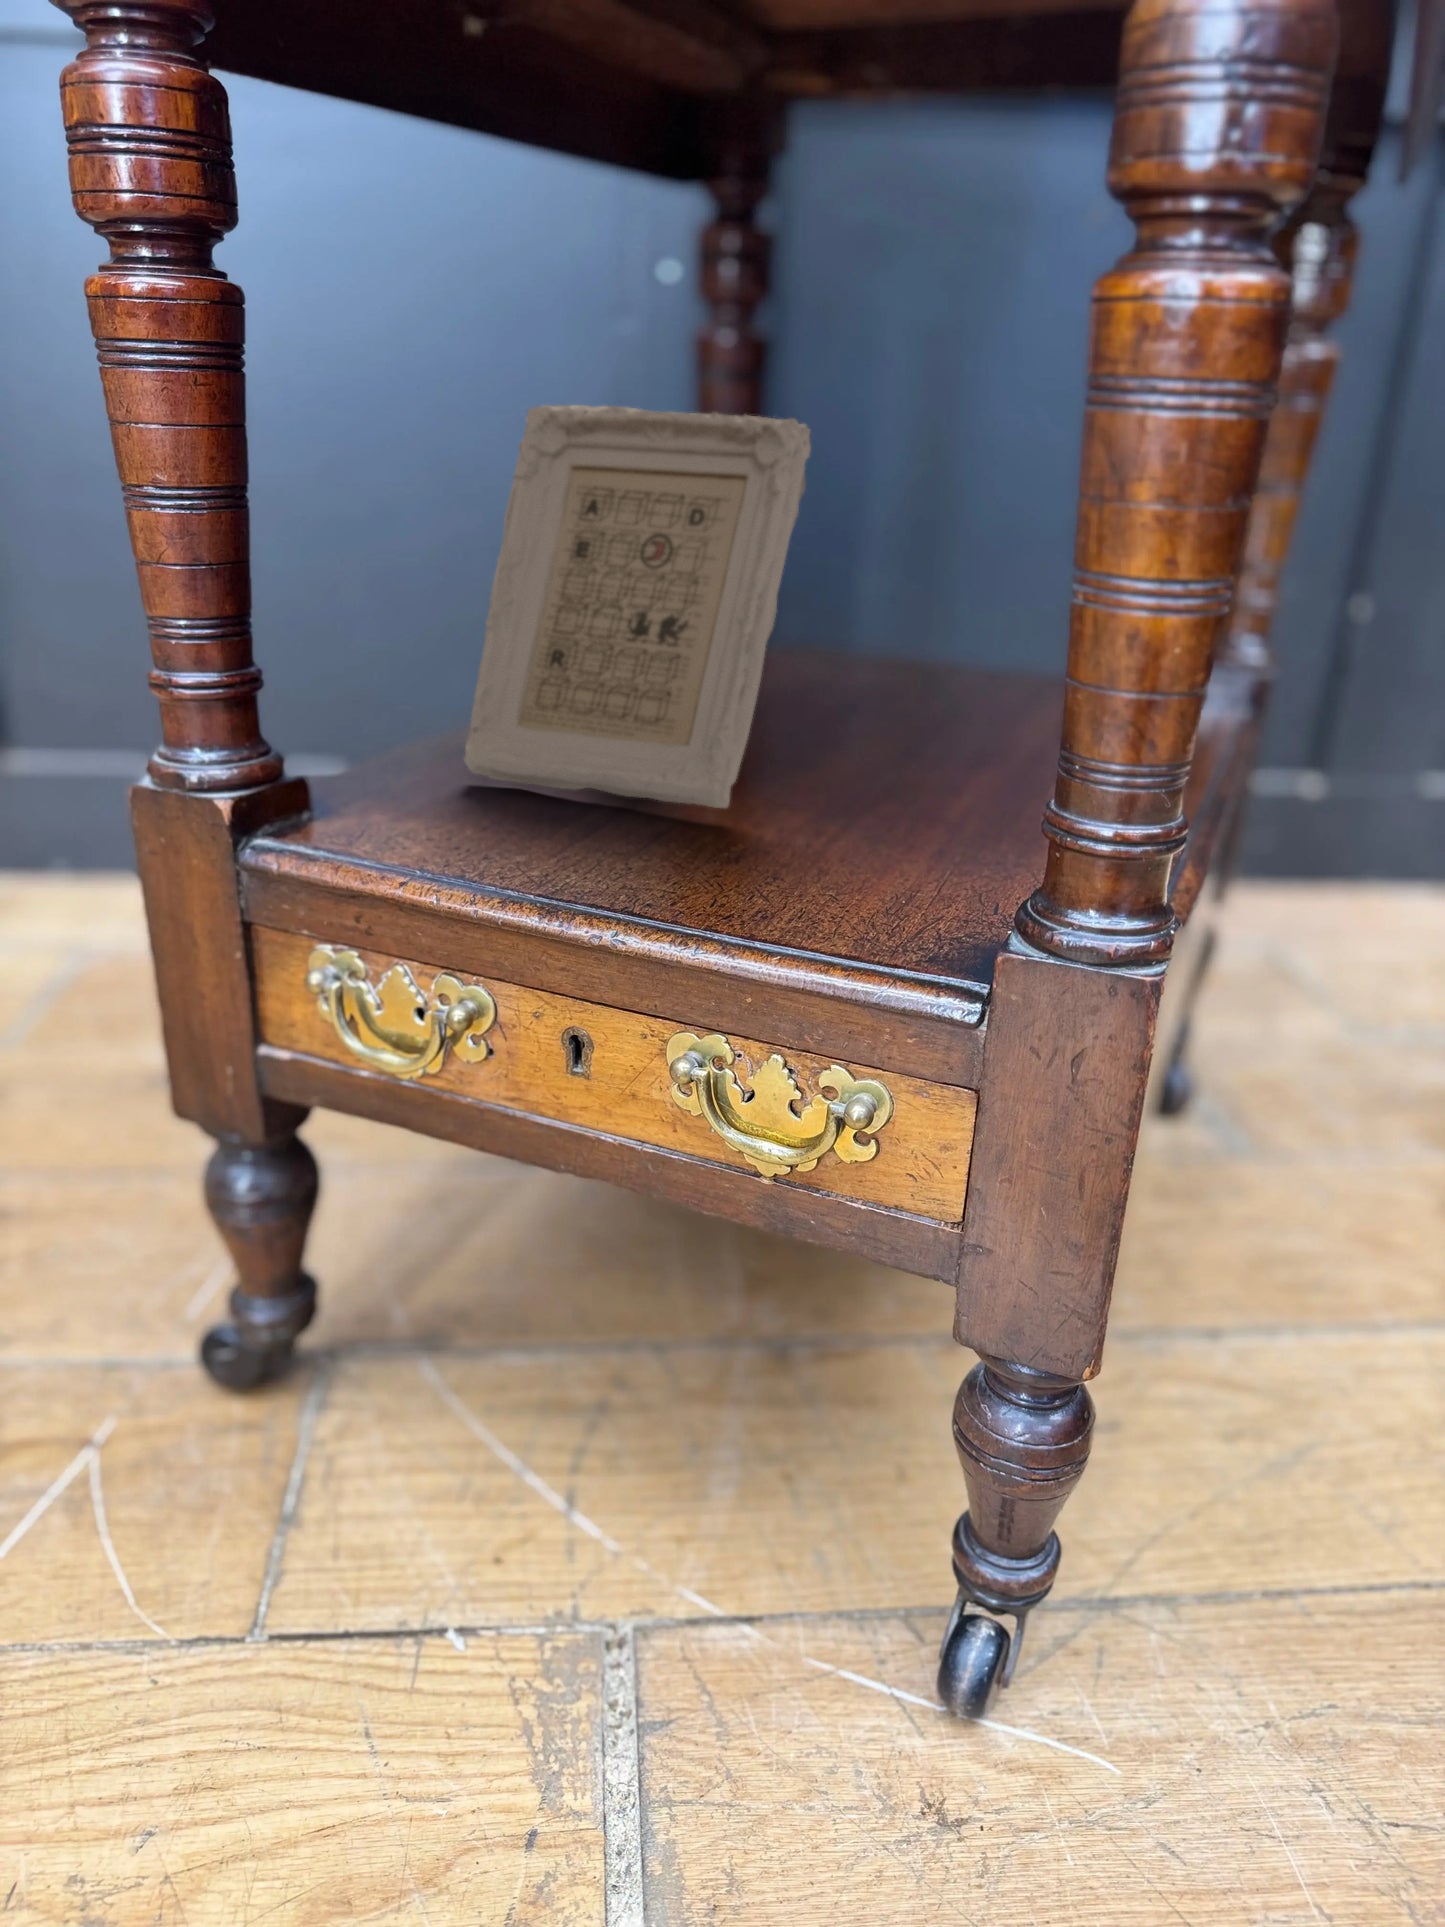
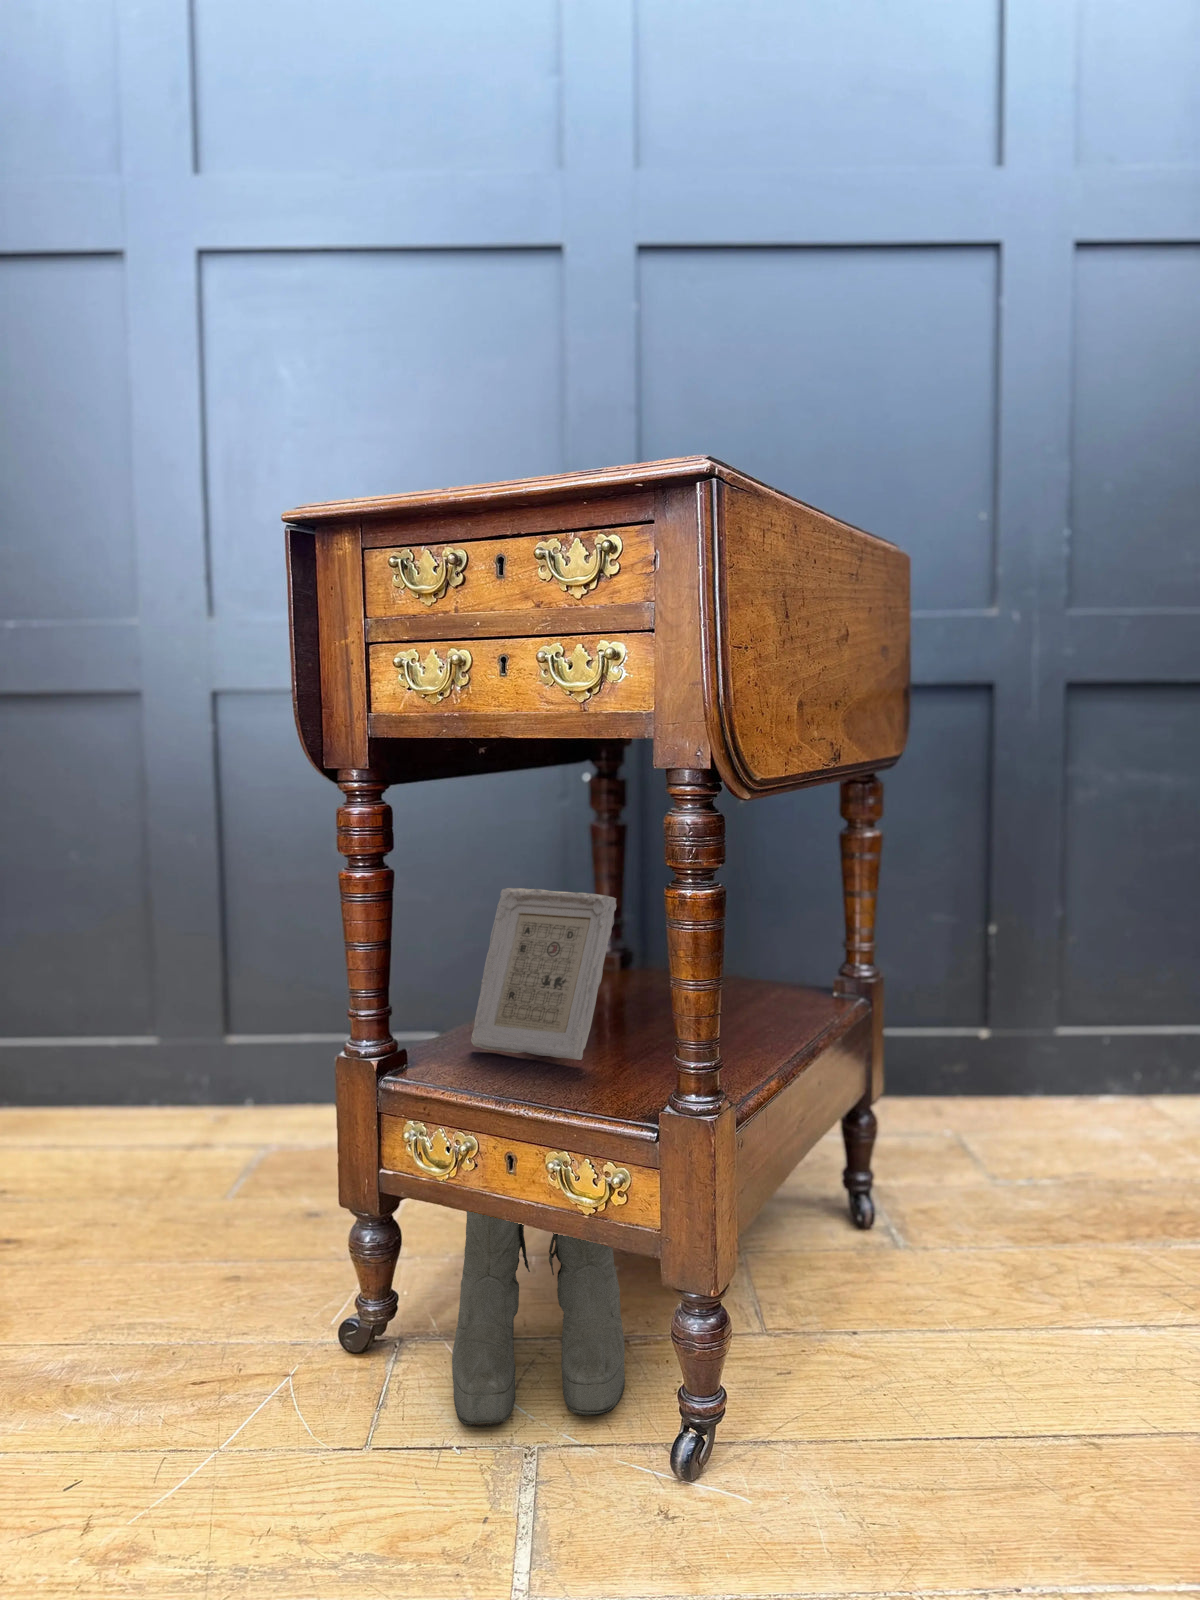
boots: none [440,1047,801,1580] -> present [452,1209,625,1427]

